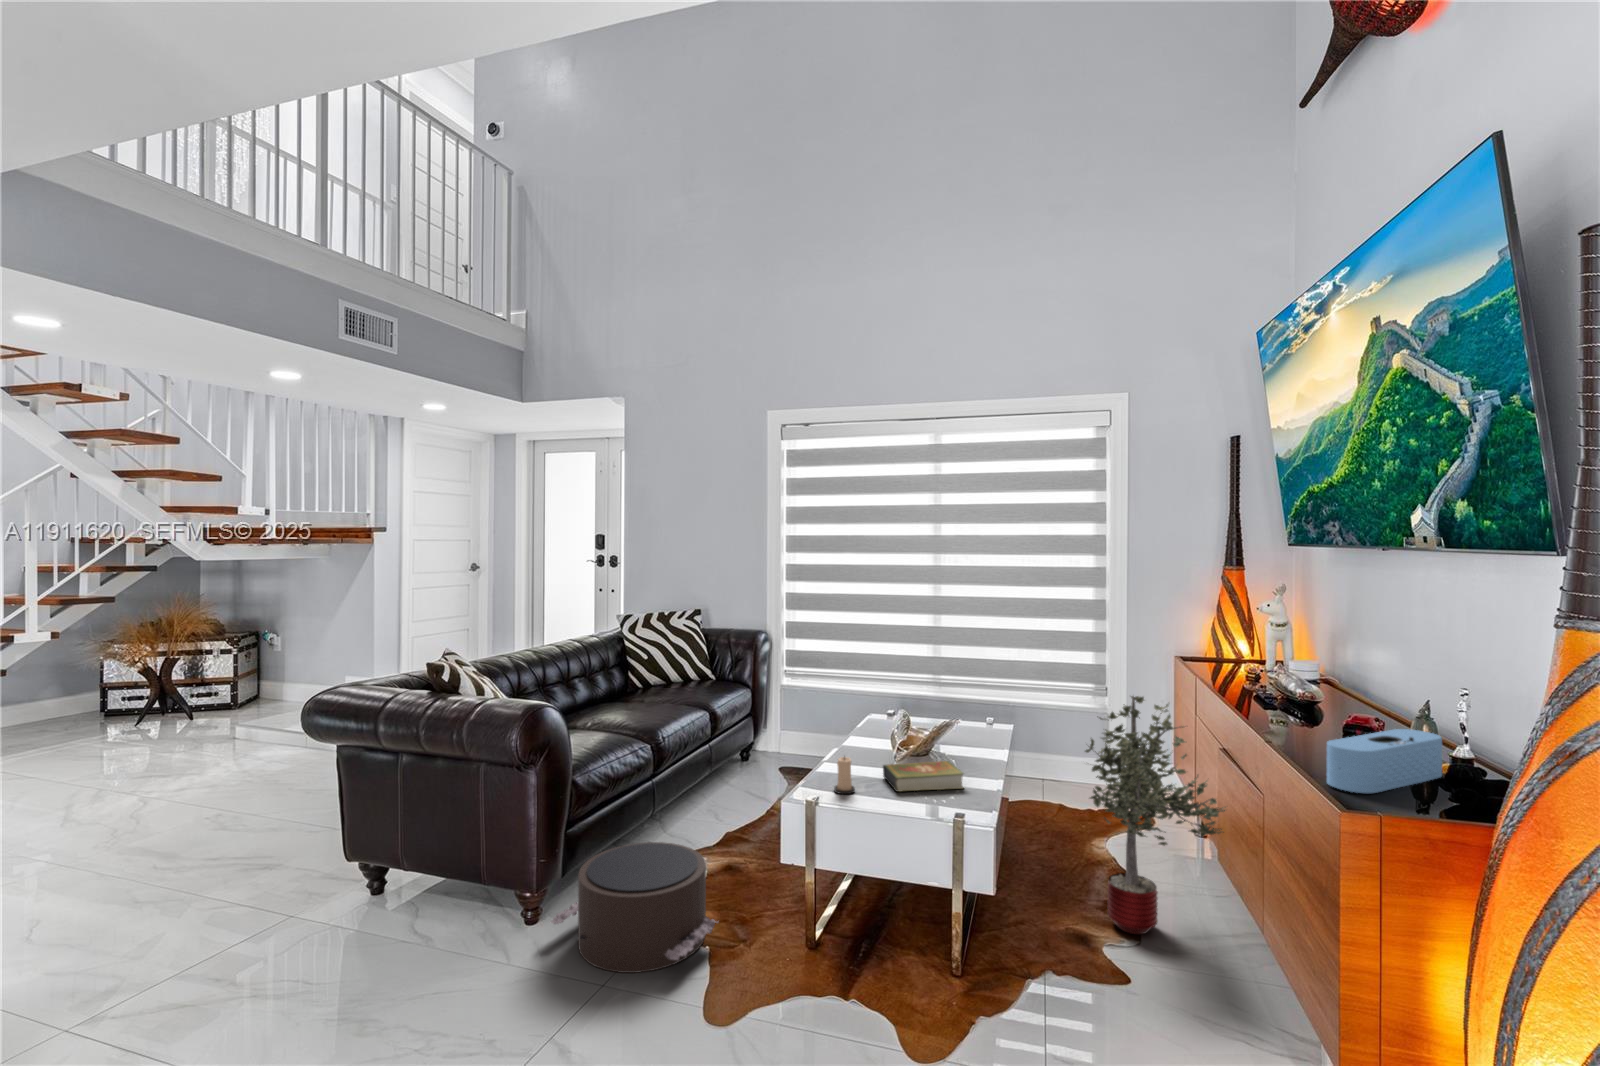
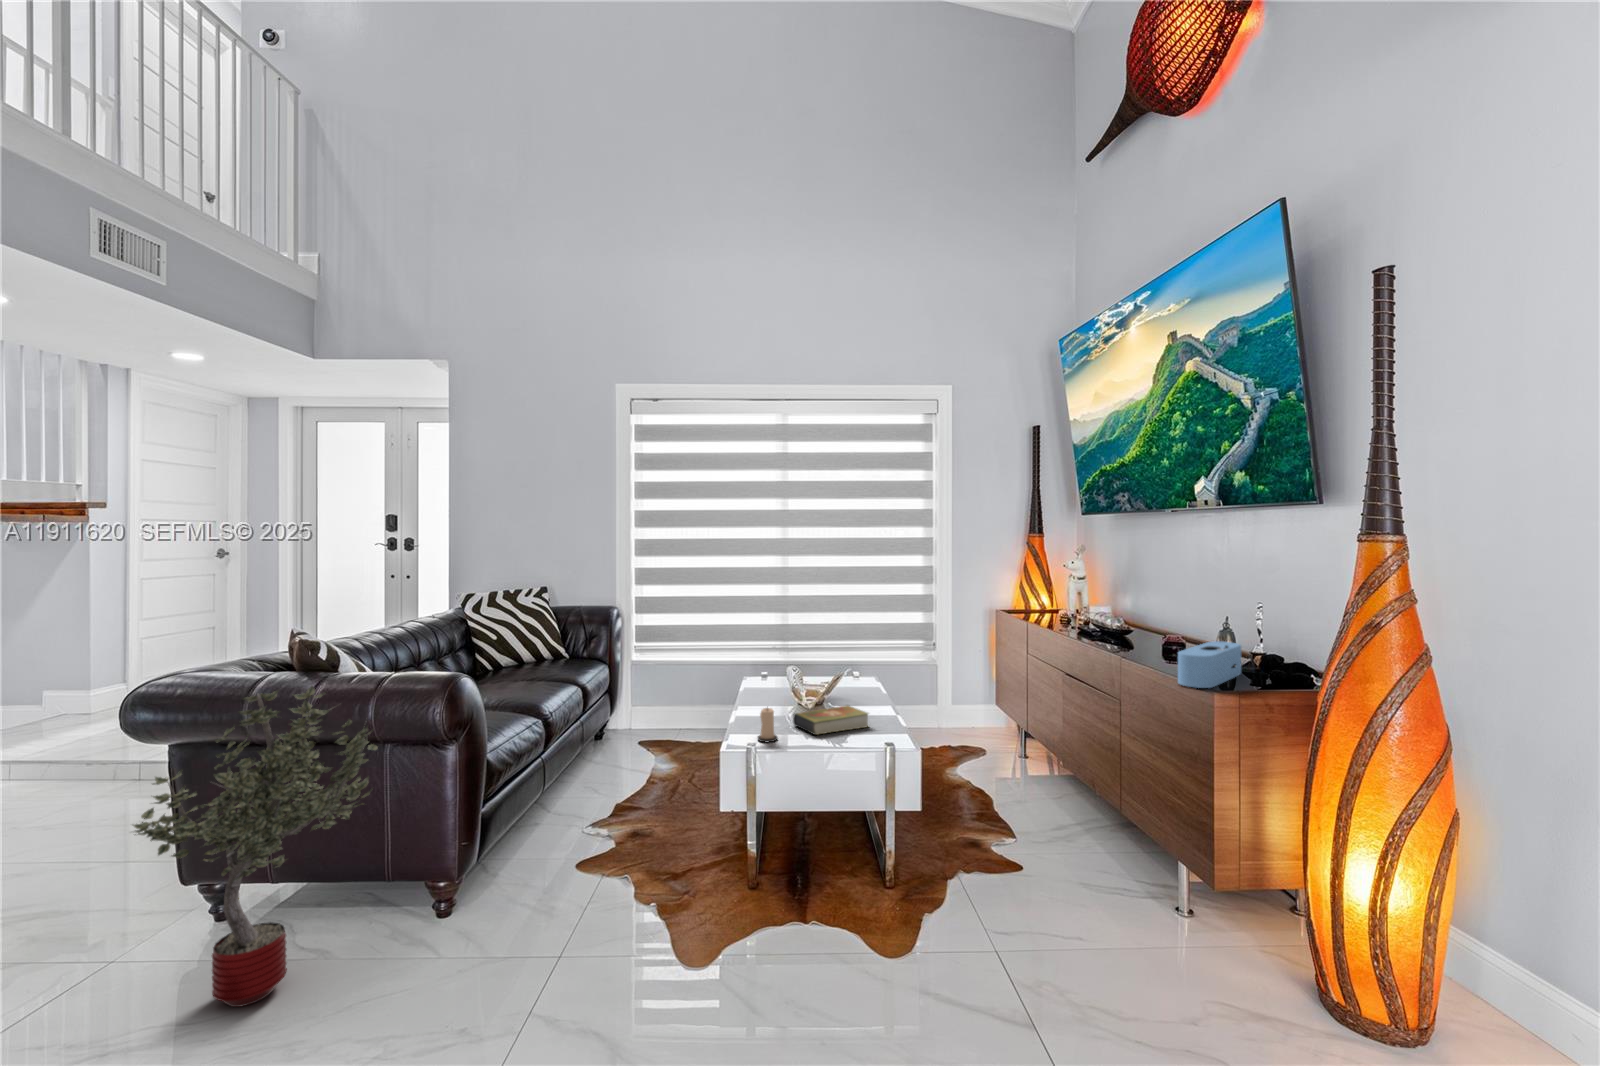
potted tree: present [1085,696,1226,934] -> present [133,686,378,1007]
pouf: present [550,842,717,973] -> none [474,812,657,944]

